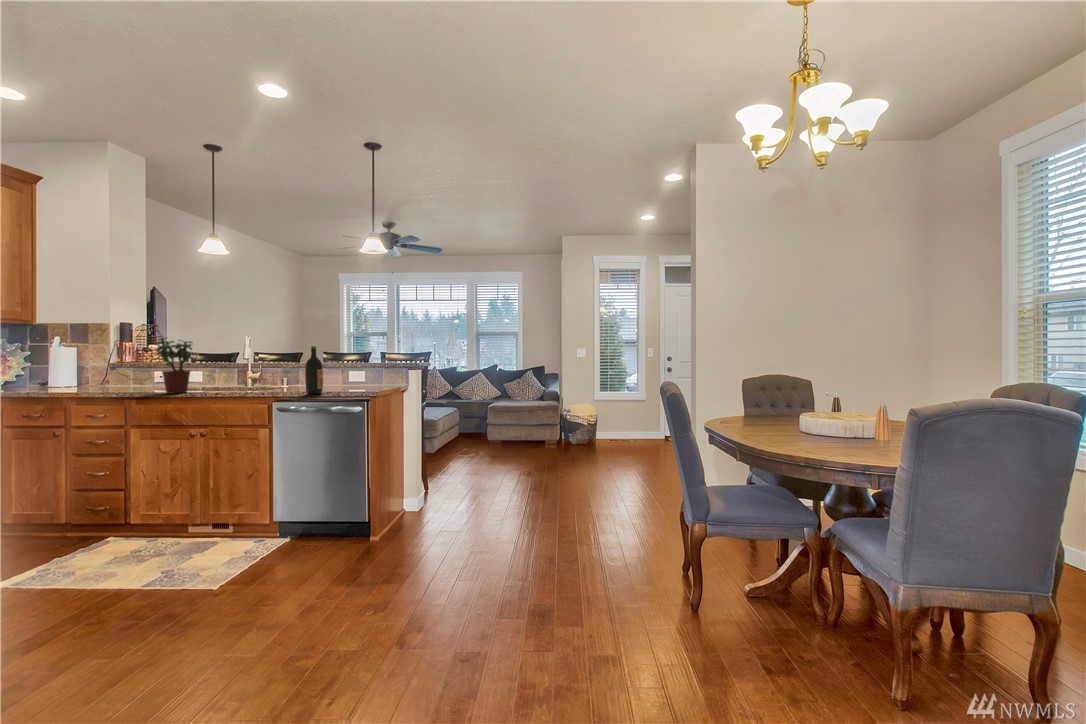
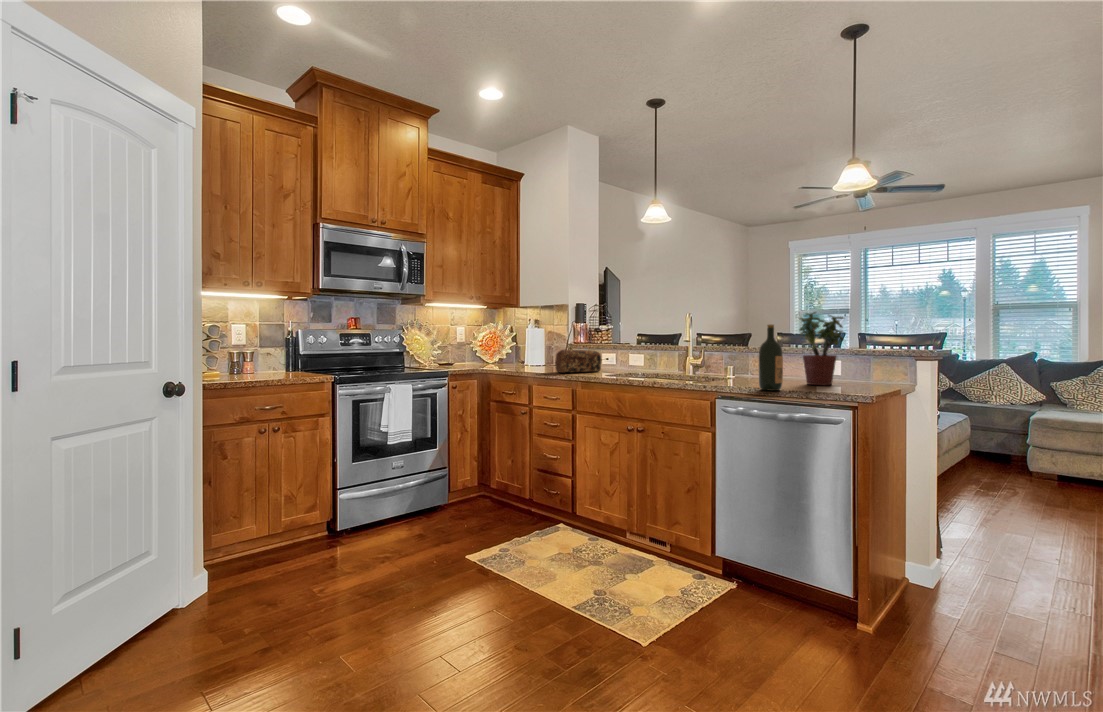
potted plant: present [155,337,193,393] -> present [800,312,844,385]
bread loaf: none [95,368,154,391] -> present [555,350,601,373]

